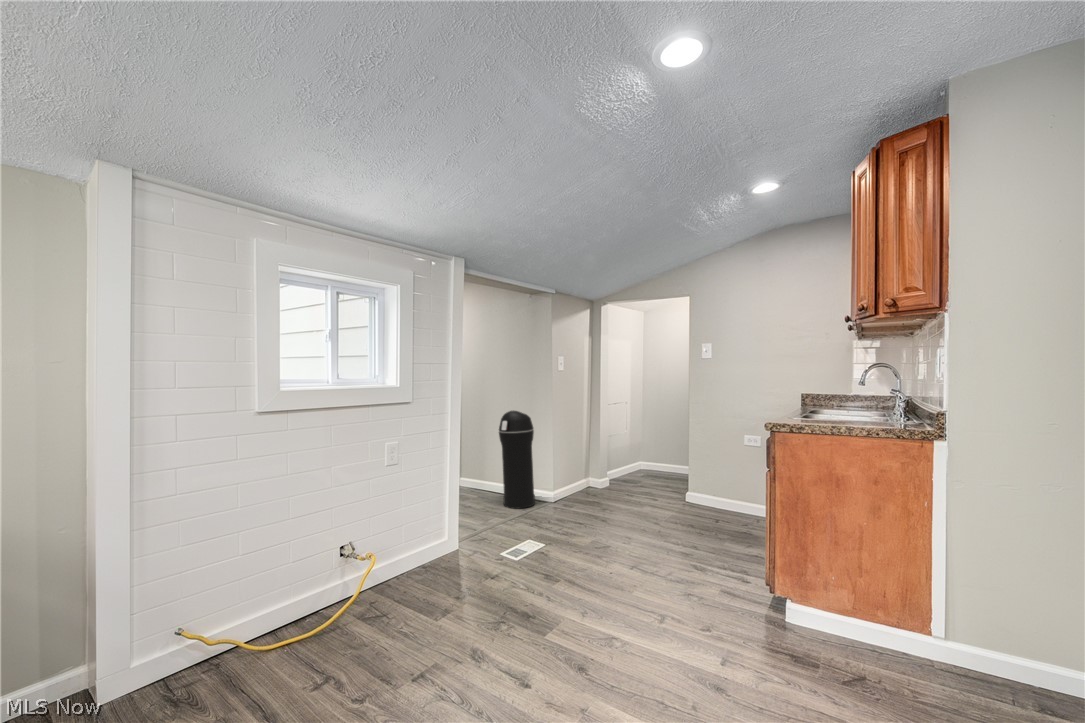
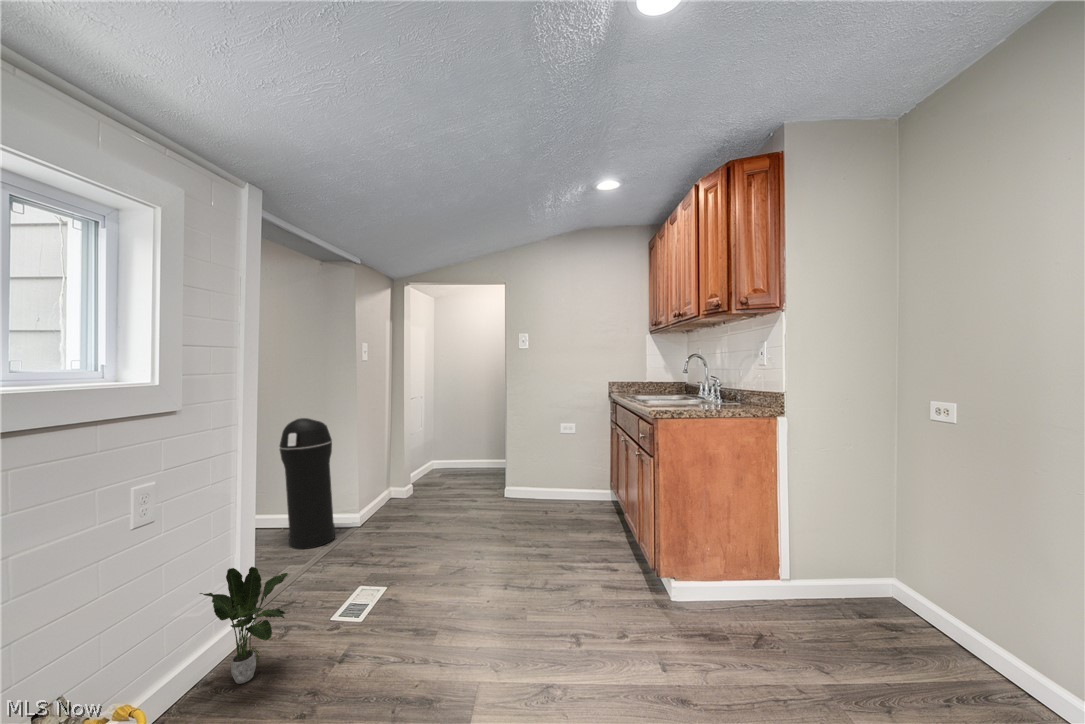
potted plant: none [420,497,468,571] -> present [200,567,288,684]

